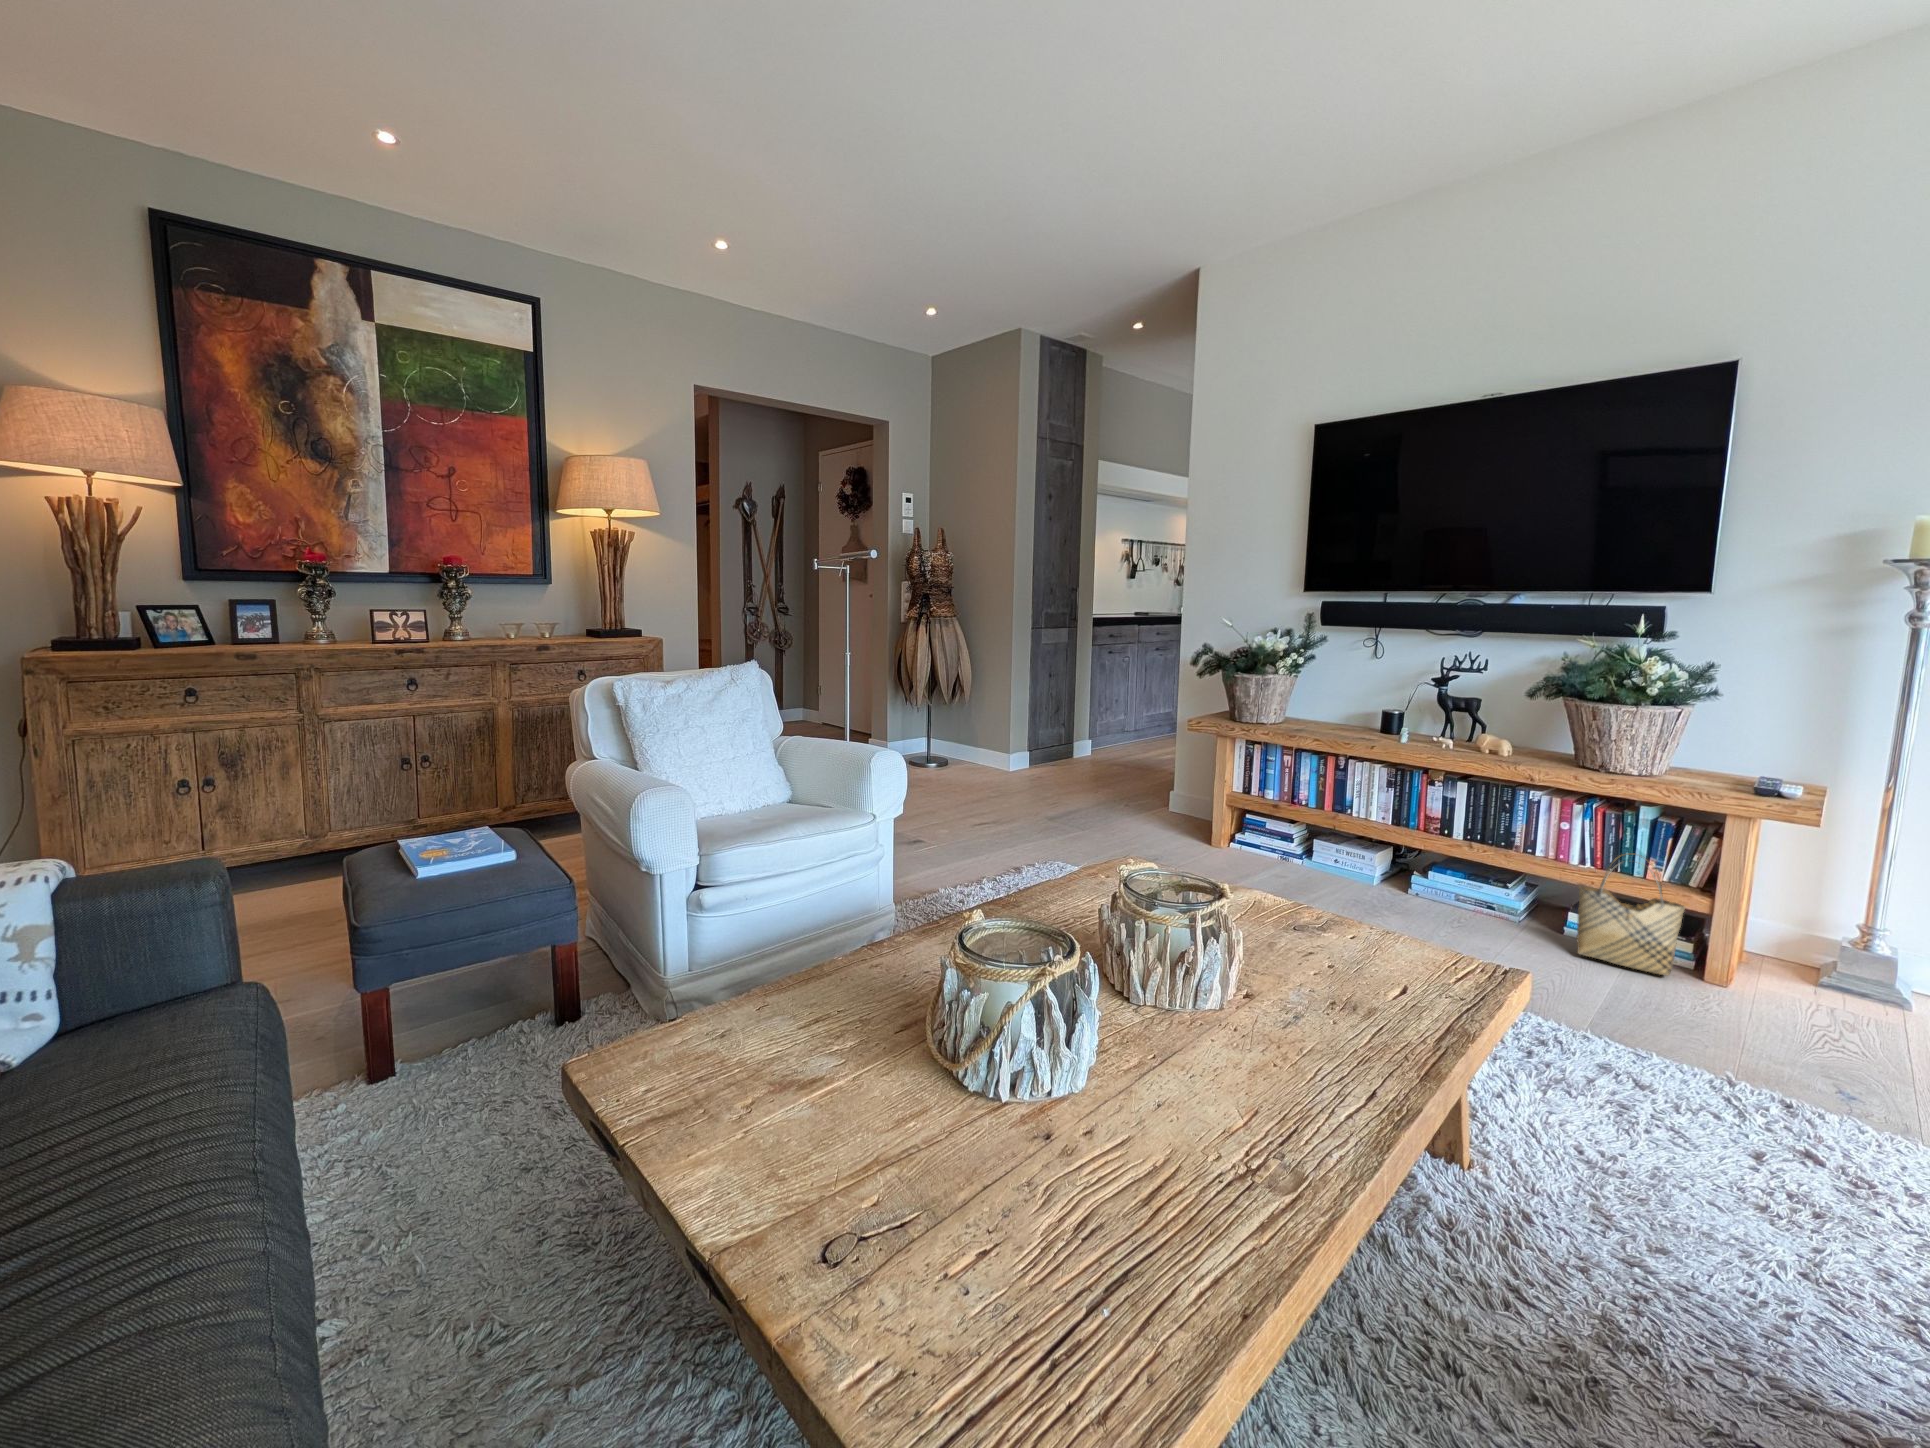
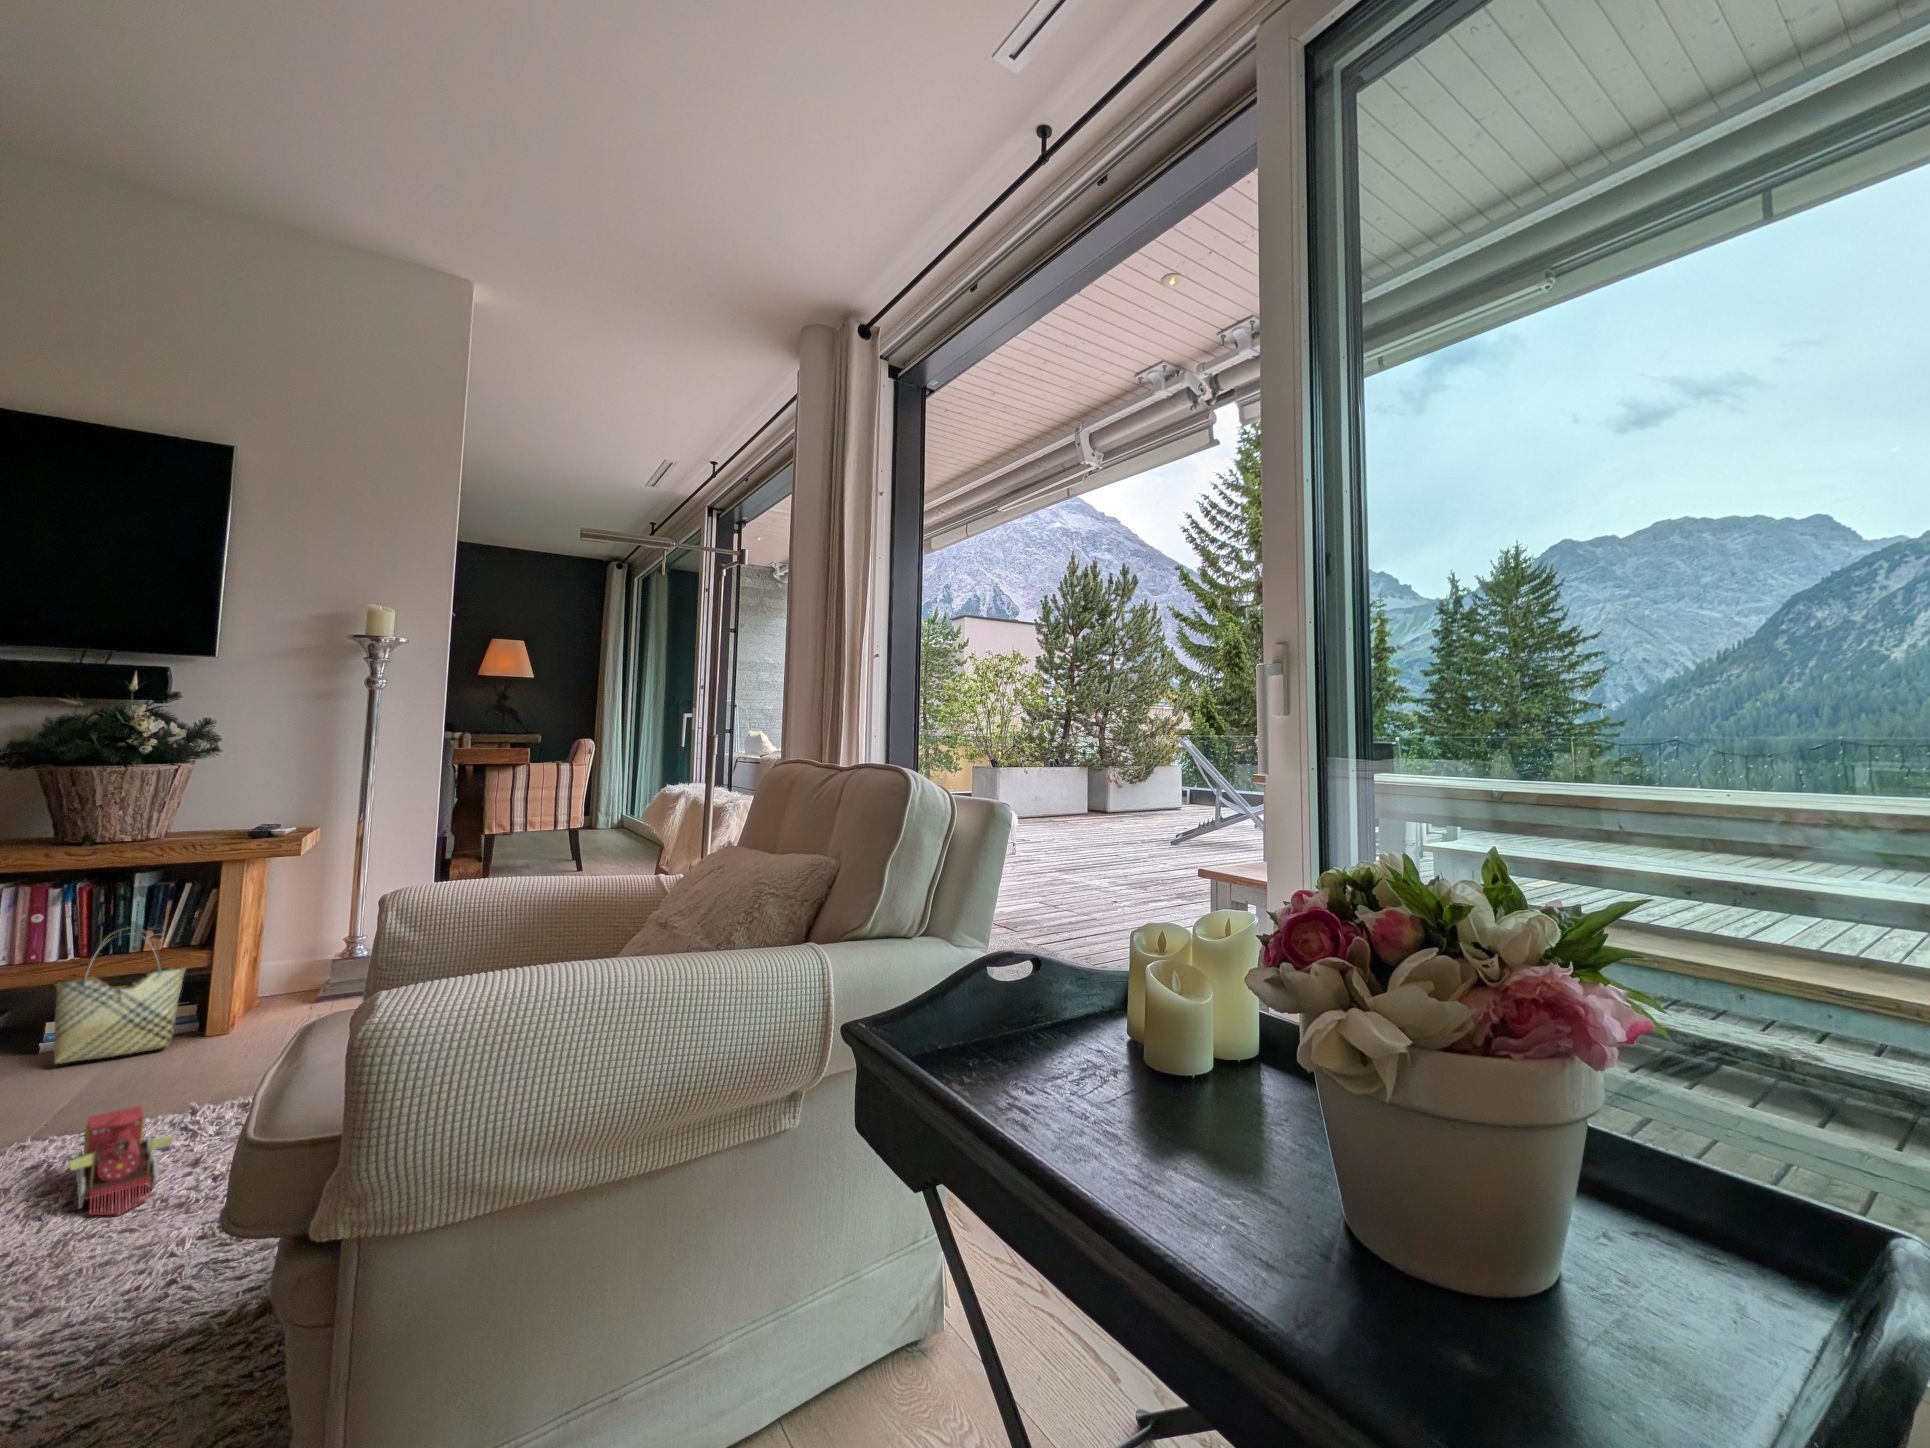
toy train: none [1609,1035,1698,1147] -> present [69,1106,174,1215]

